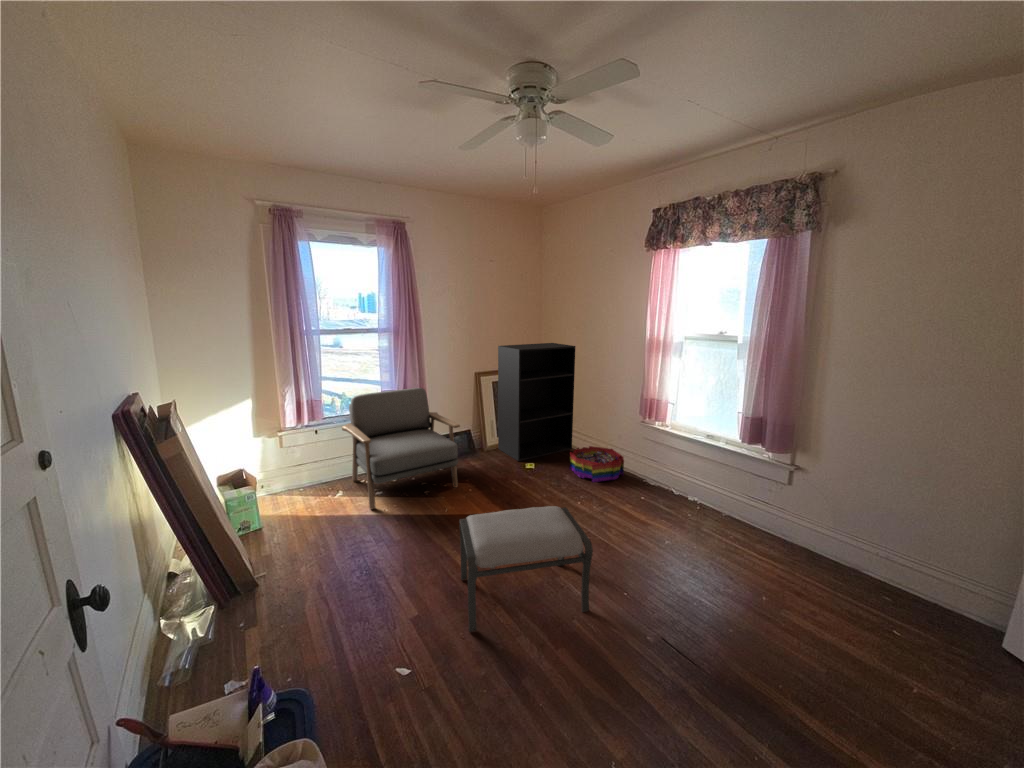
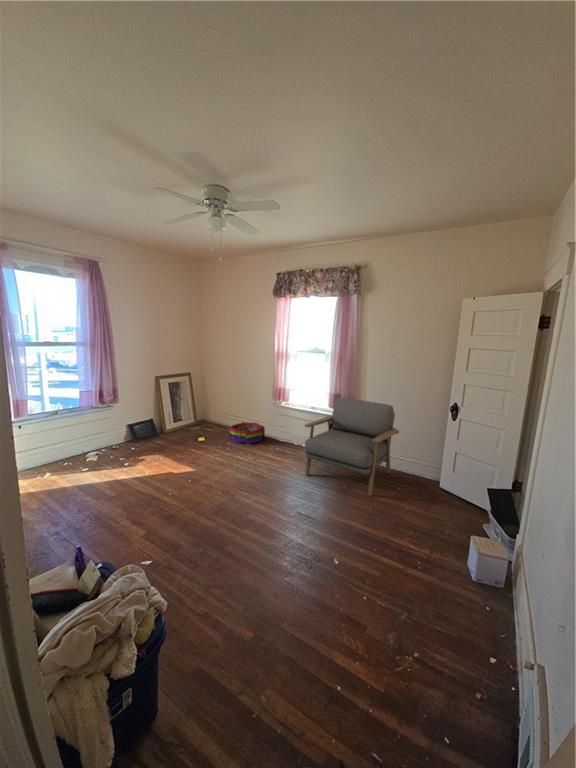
bookshelf: present [498,343,575,461] -> none [174,355,229,437]
armchair: present [342,388,460,509] -> present [305,398,399,496]
ottoman: present [459,506,593,632] -> none [170,452,259,533]

